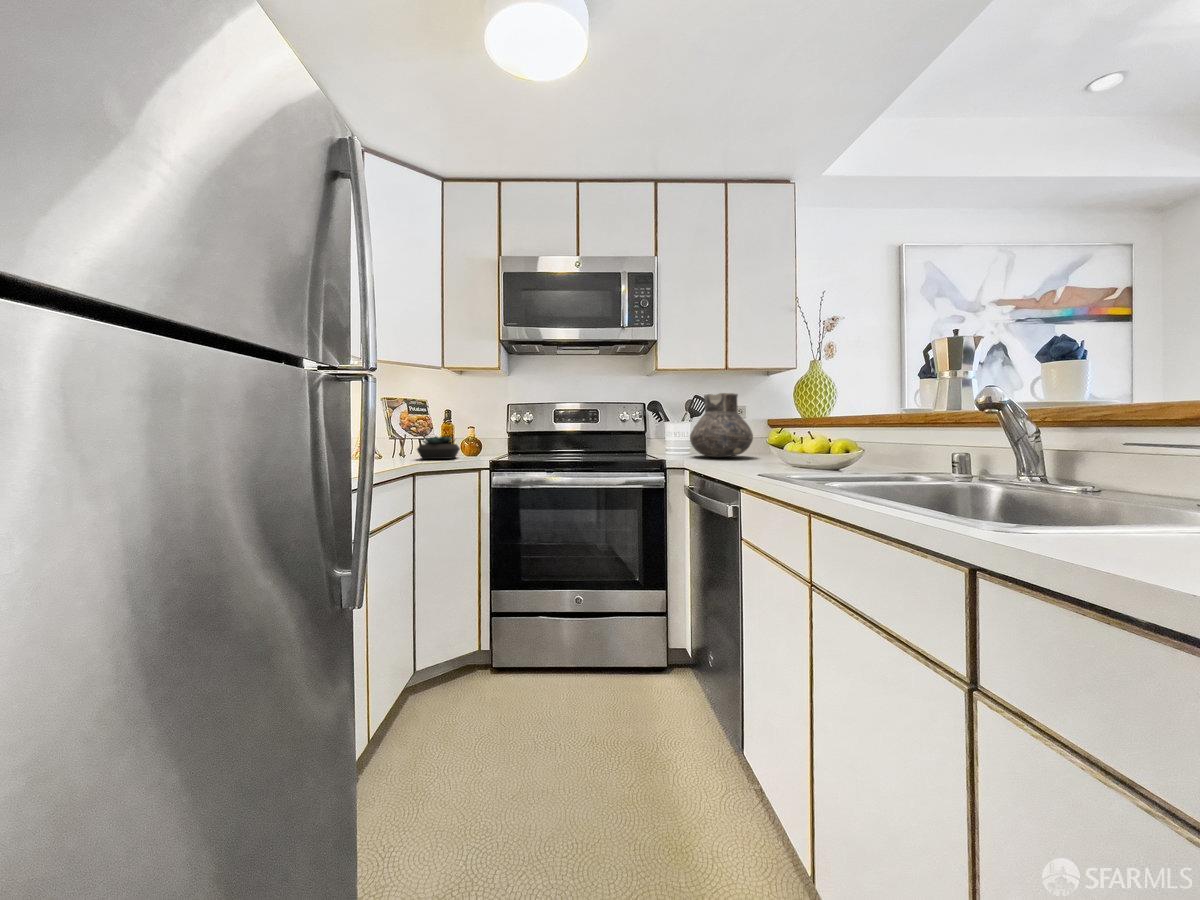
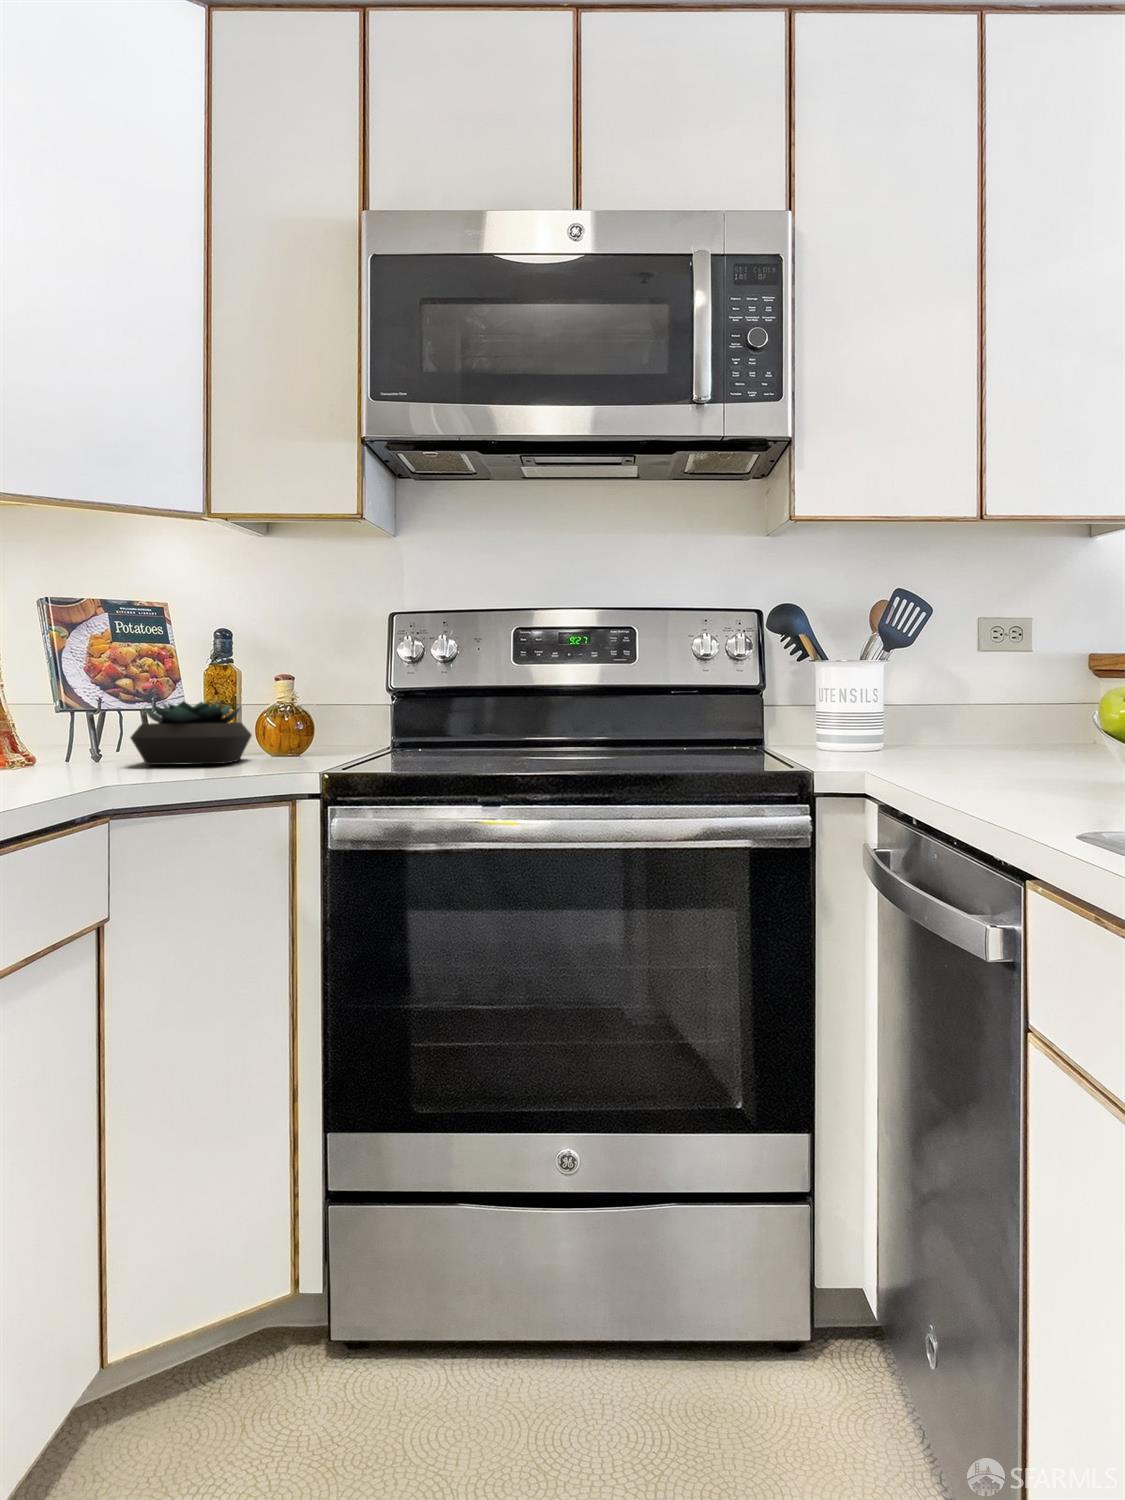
vase: present [690,393,753,457] -> none [888,579,1077,764]

